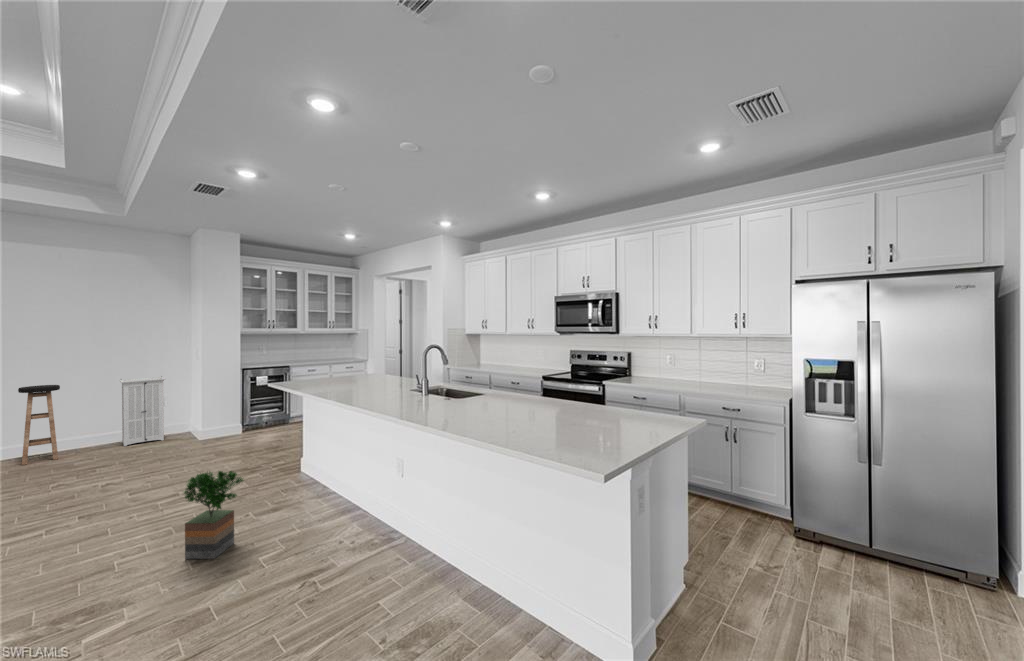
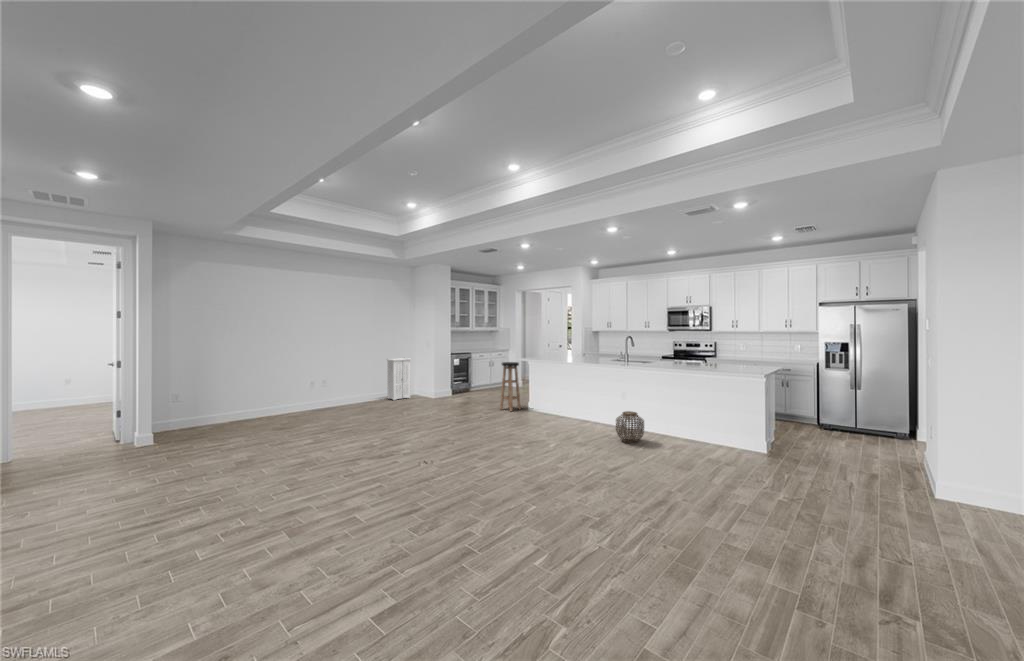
bar stool: present [18,385,60,465] -> present [500,362,521,411]
potted tree: present [184,471,243,559] -> none [537,394,563,432]
woven basket: none [281,530,355,619] -> present [616,411,644,443]

